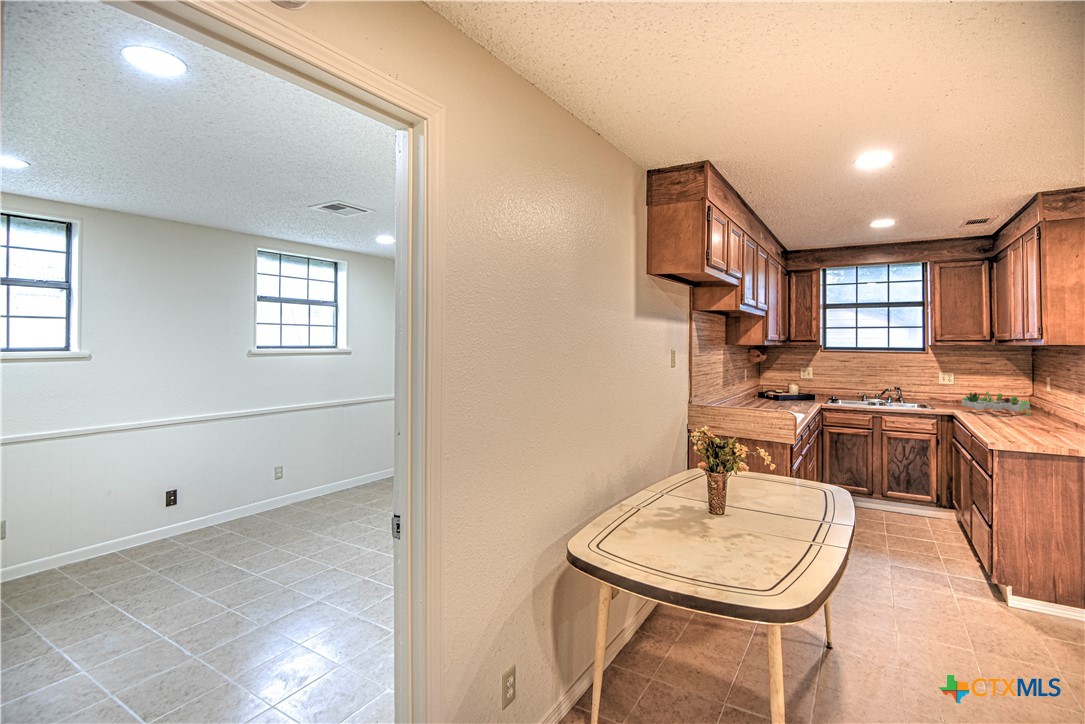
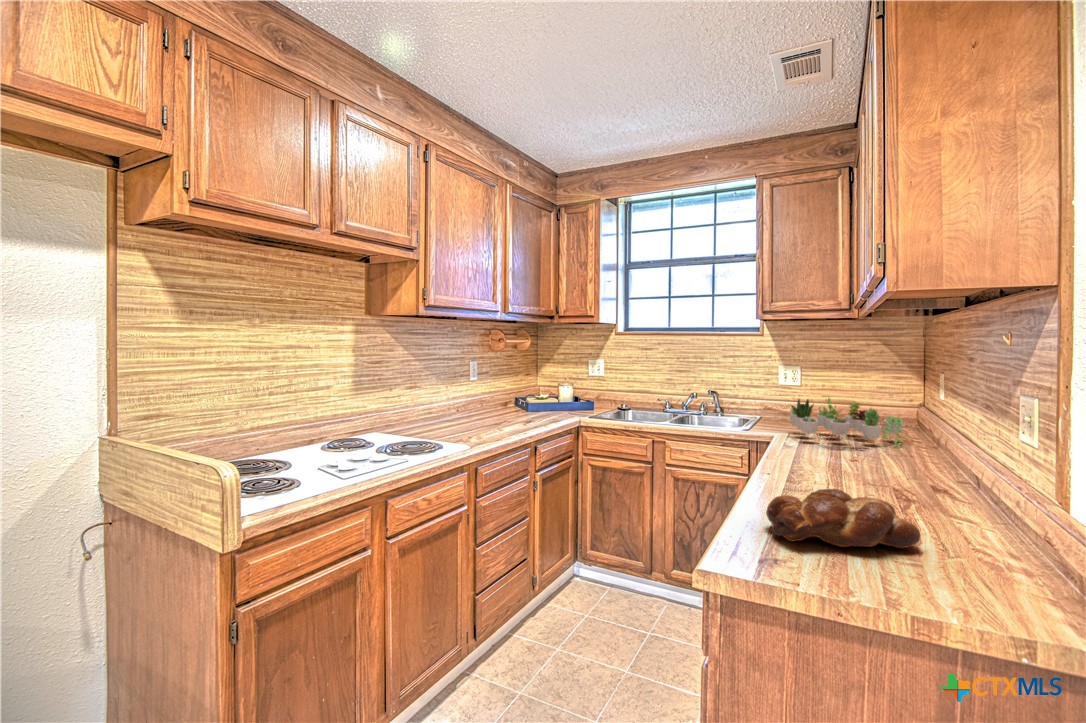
bread loaf: none [1004,422,1063,438] -> present [766,489,921,548]

